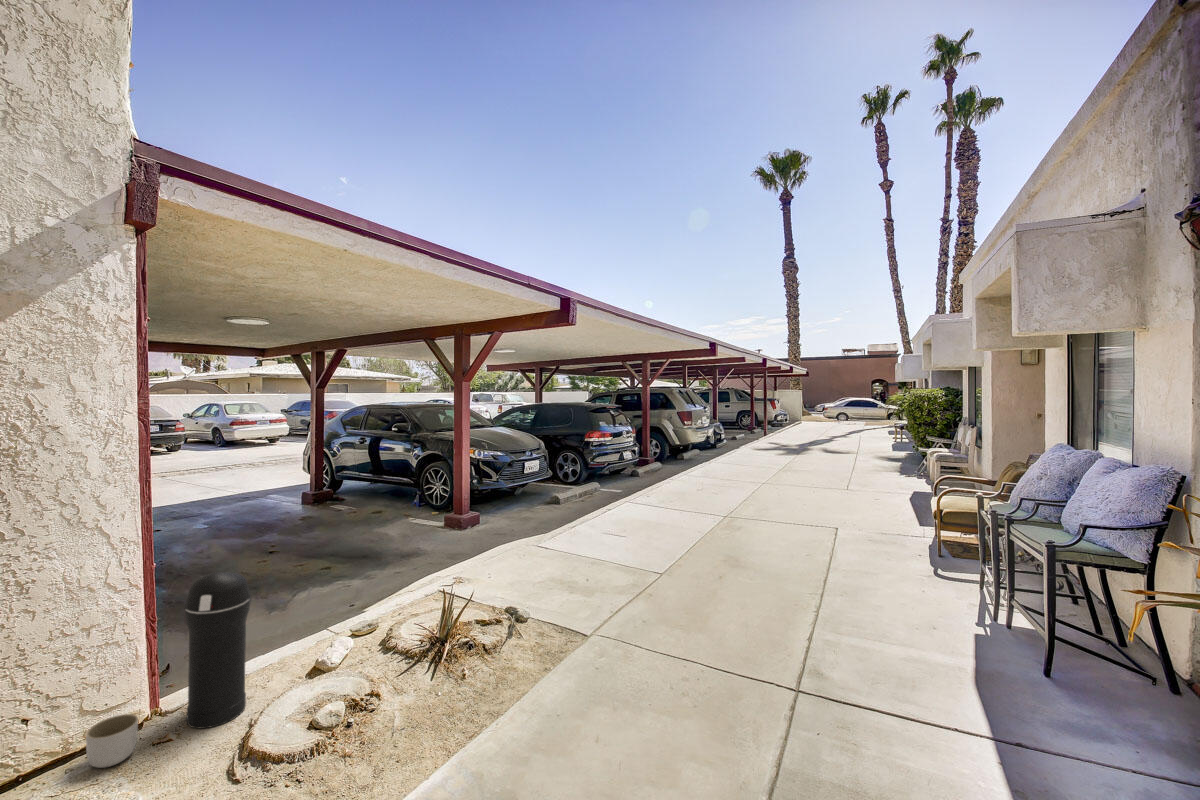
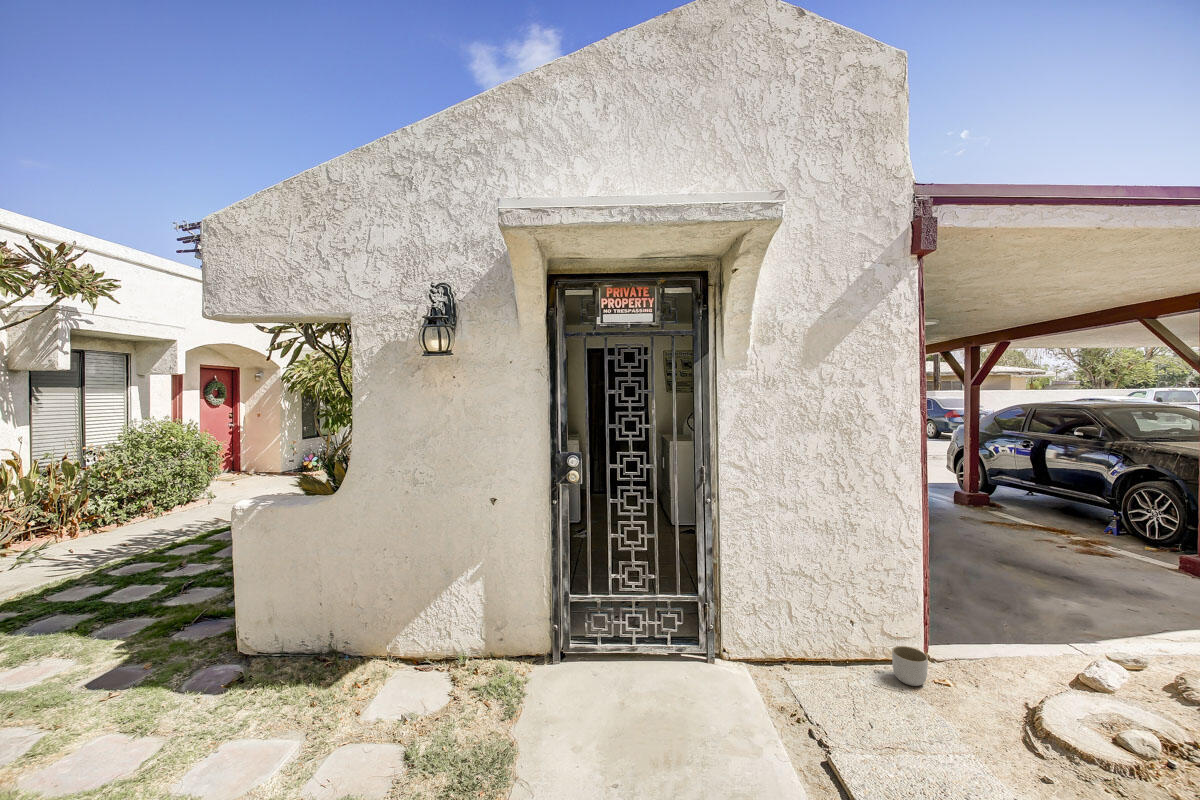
trash can: present [184,572,251,729] -> none [954,551,1017,694]

